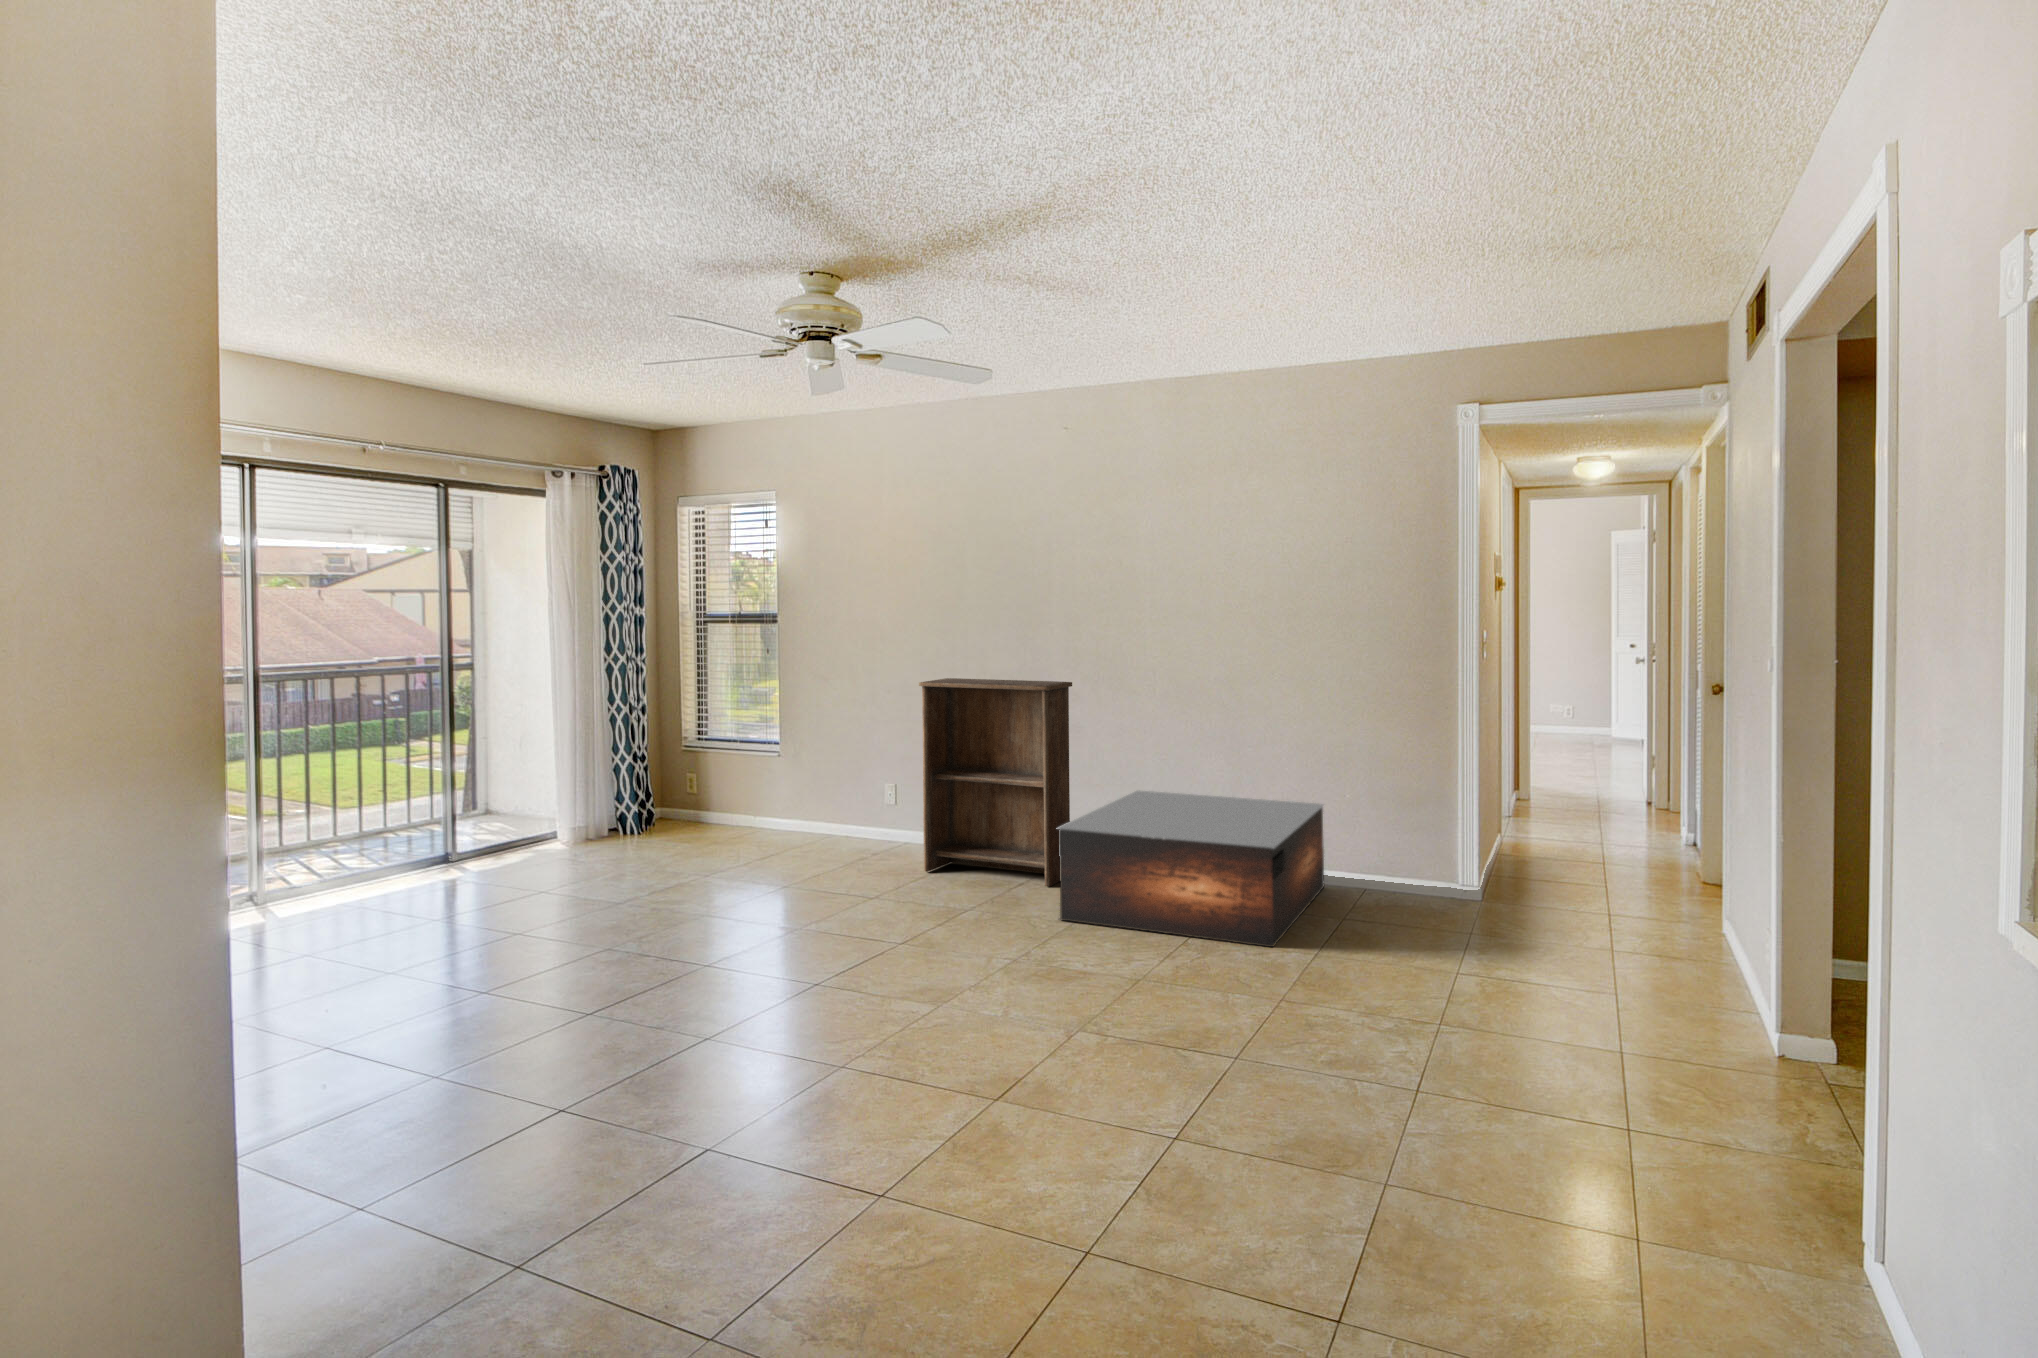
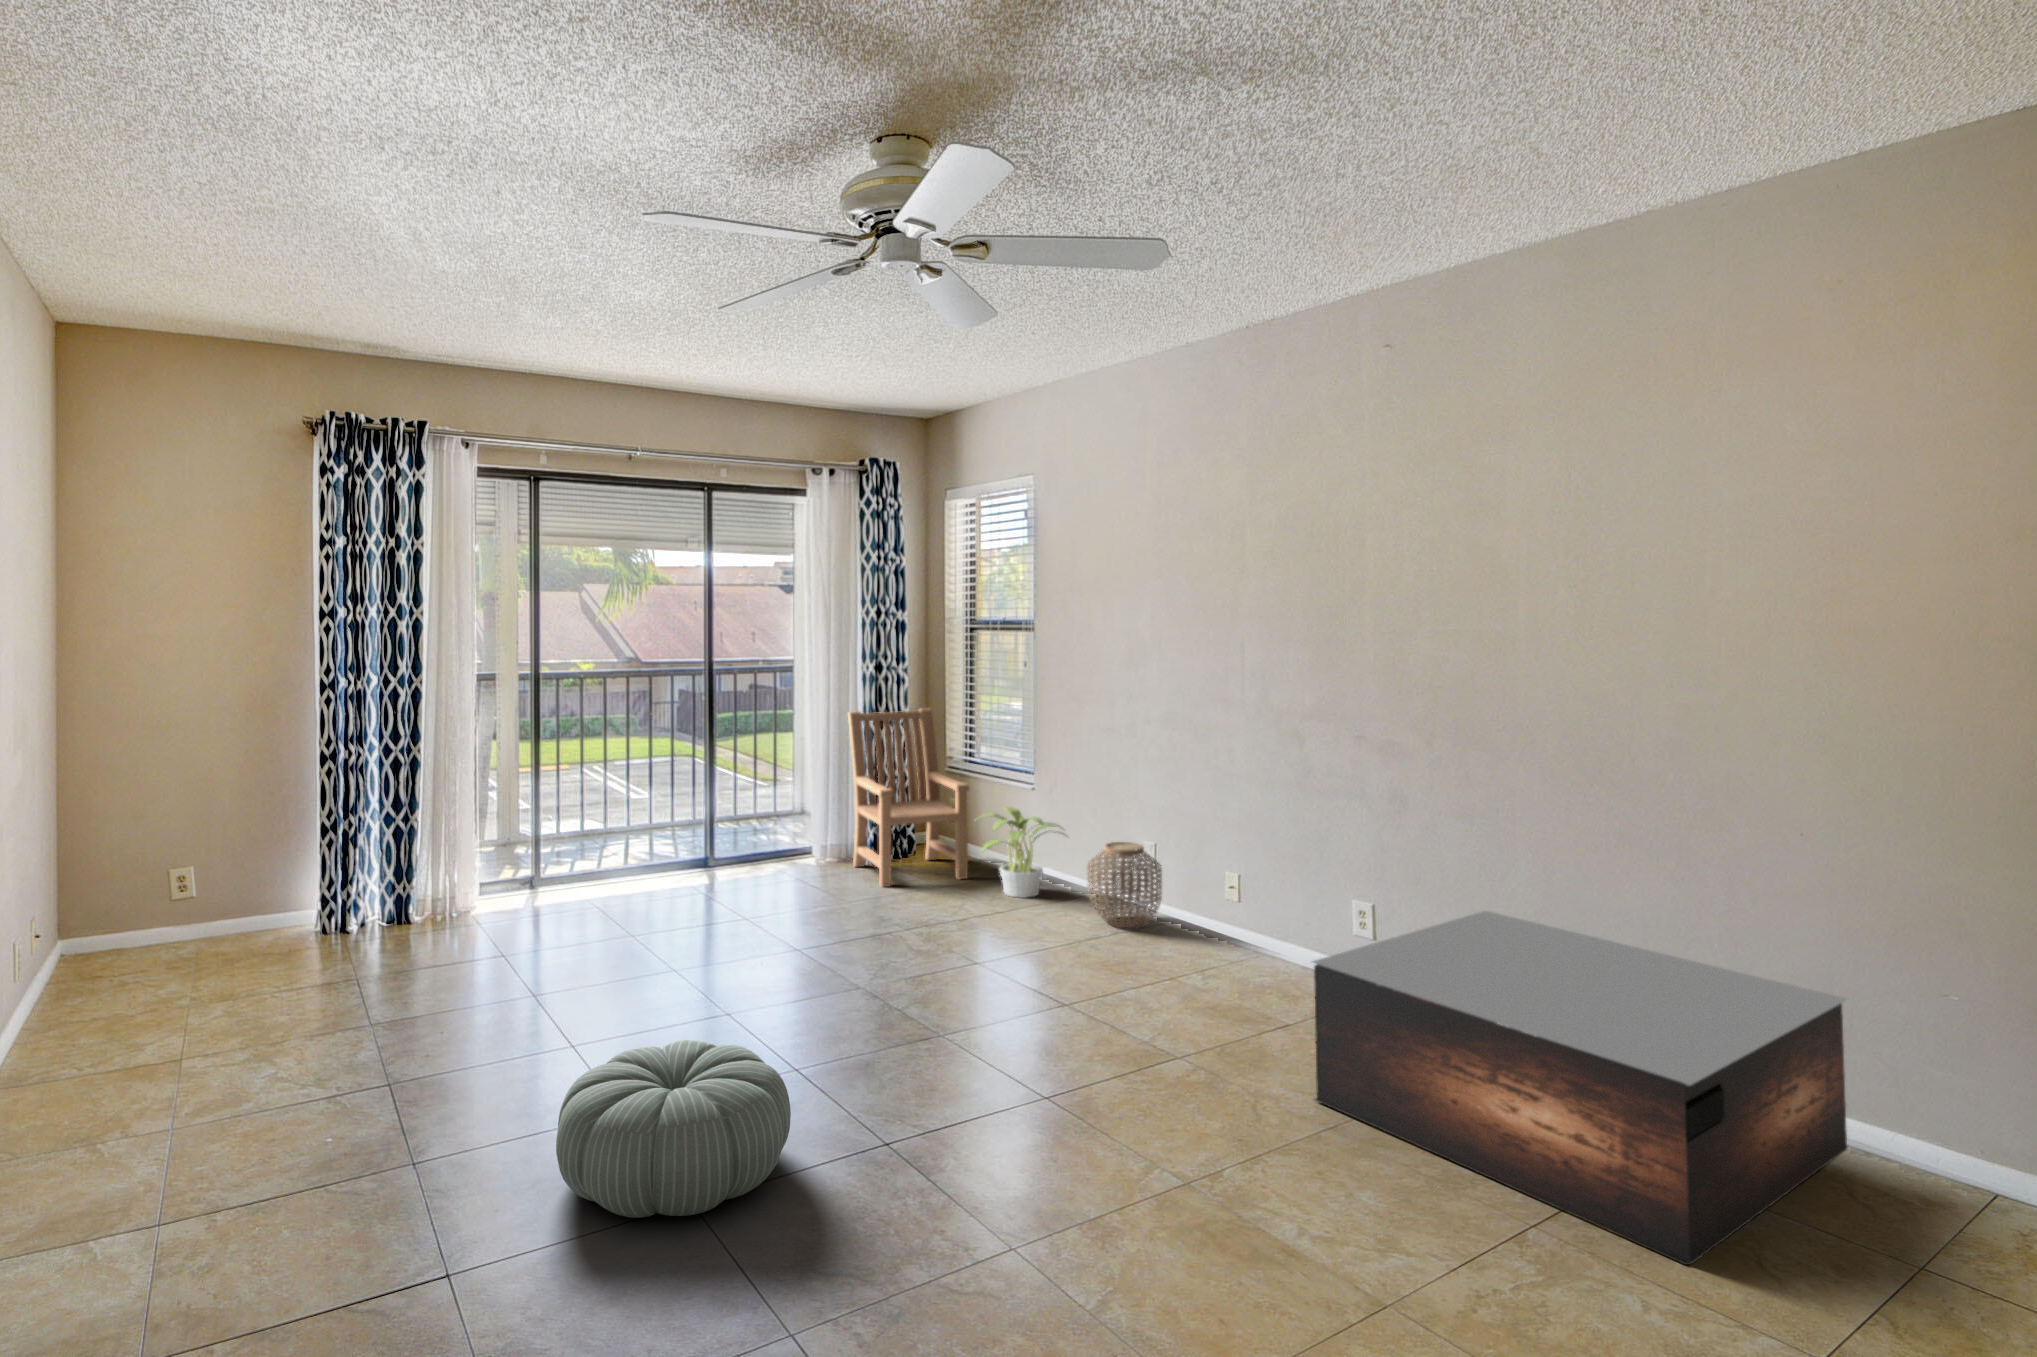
bookshelf: present [919,678,1072,887] -> none [1160,717,1373,1035]
armchair: none [591,694,719,855] -> present [848,708,969,887]
potted plant: none [730,771,816,845] -> present [982,807,1065,898]
woven basket: none [841,785,900,852] -> present [1088,842,1162,928]
pouf: none [524,950,731,1082] -> present [556,1040,791,1218]

